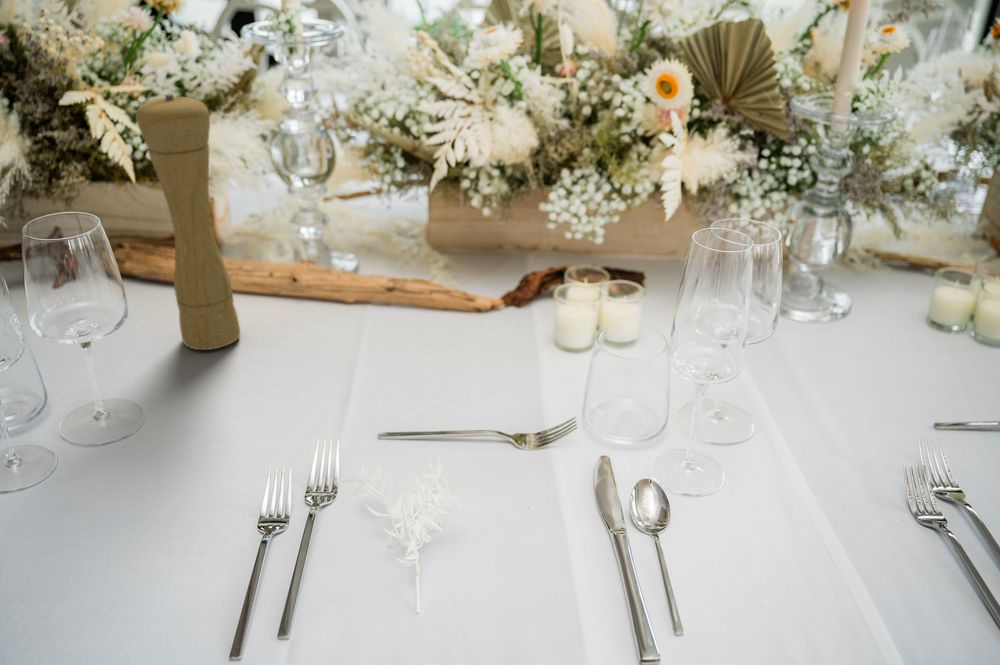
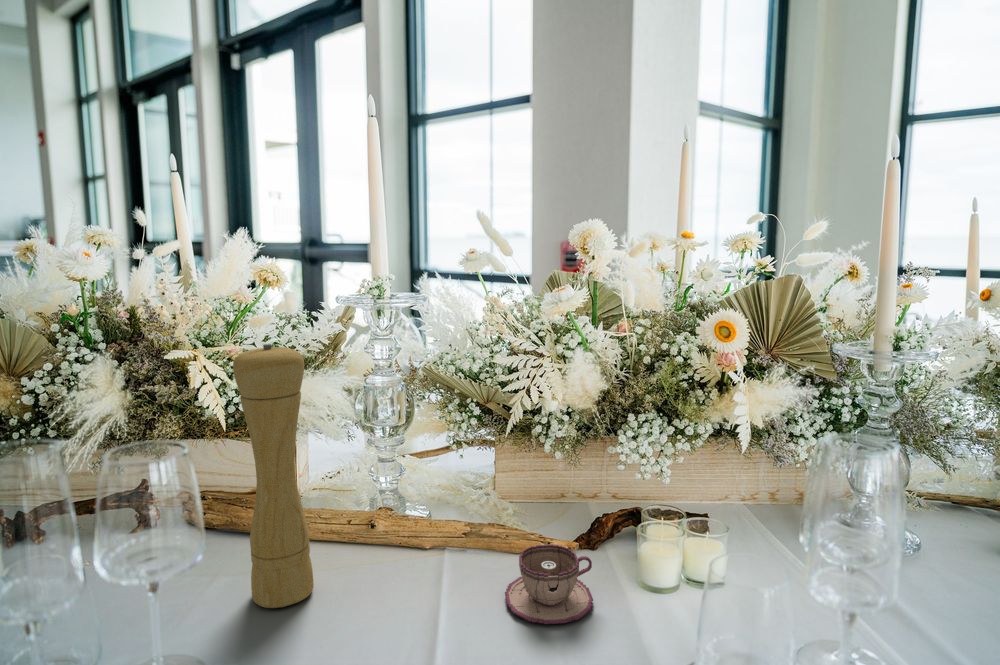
teacup: none [422,299,504,367] -> present [505,545,593,624]

